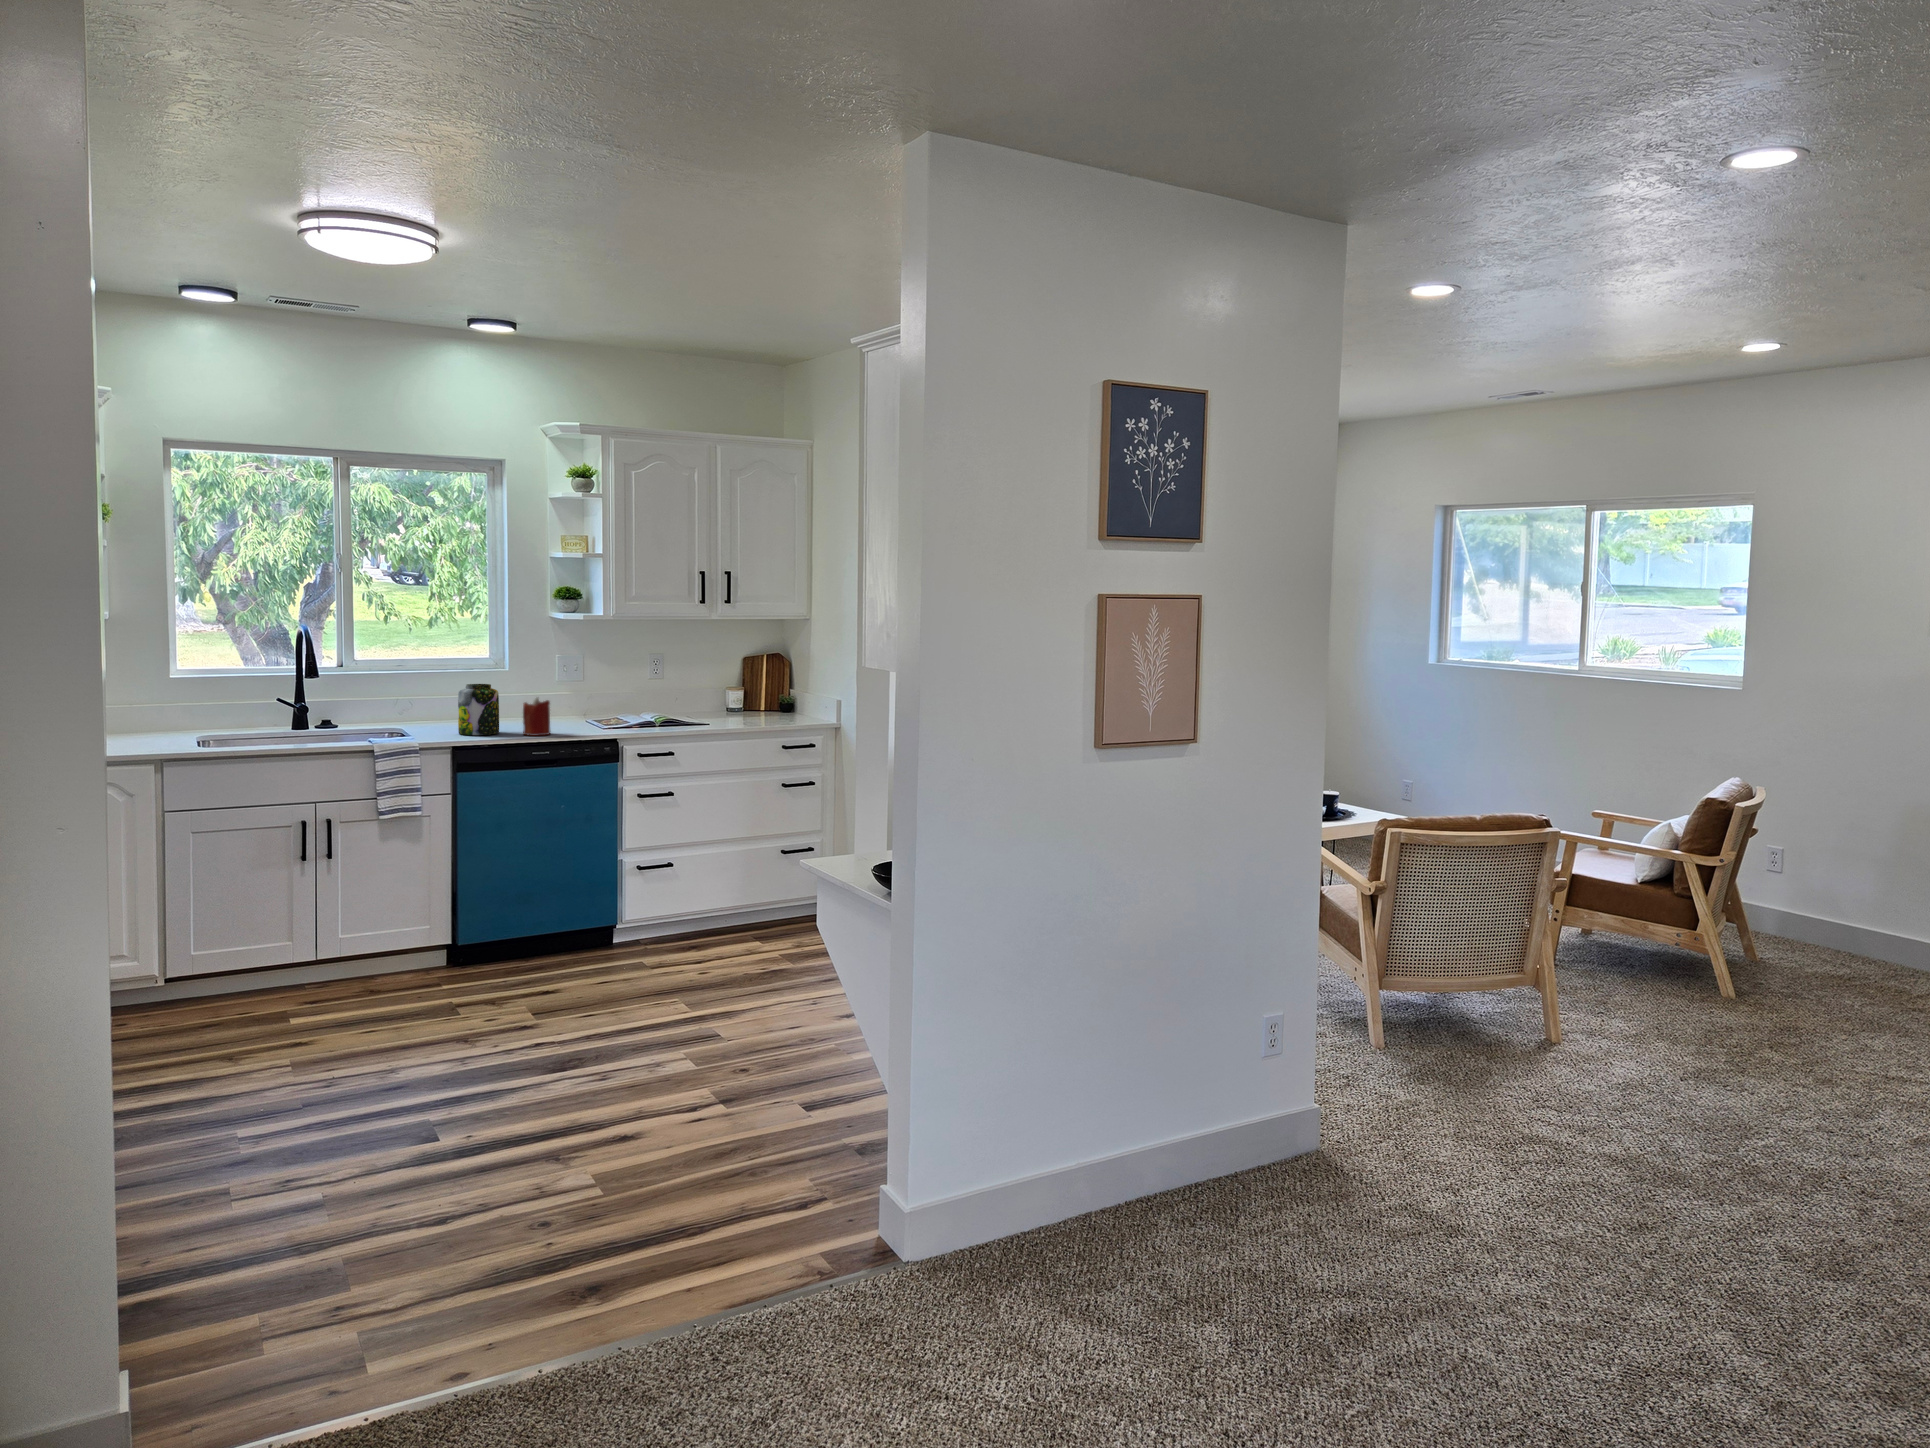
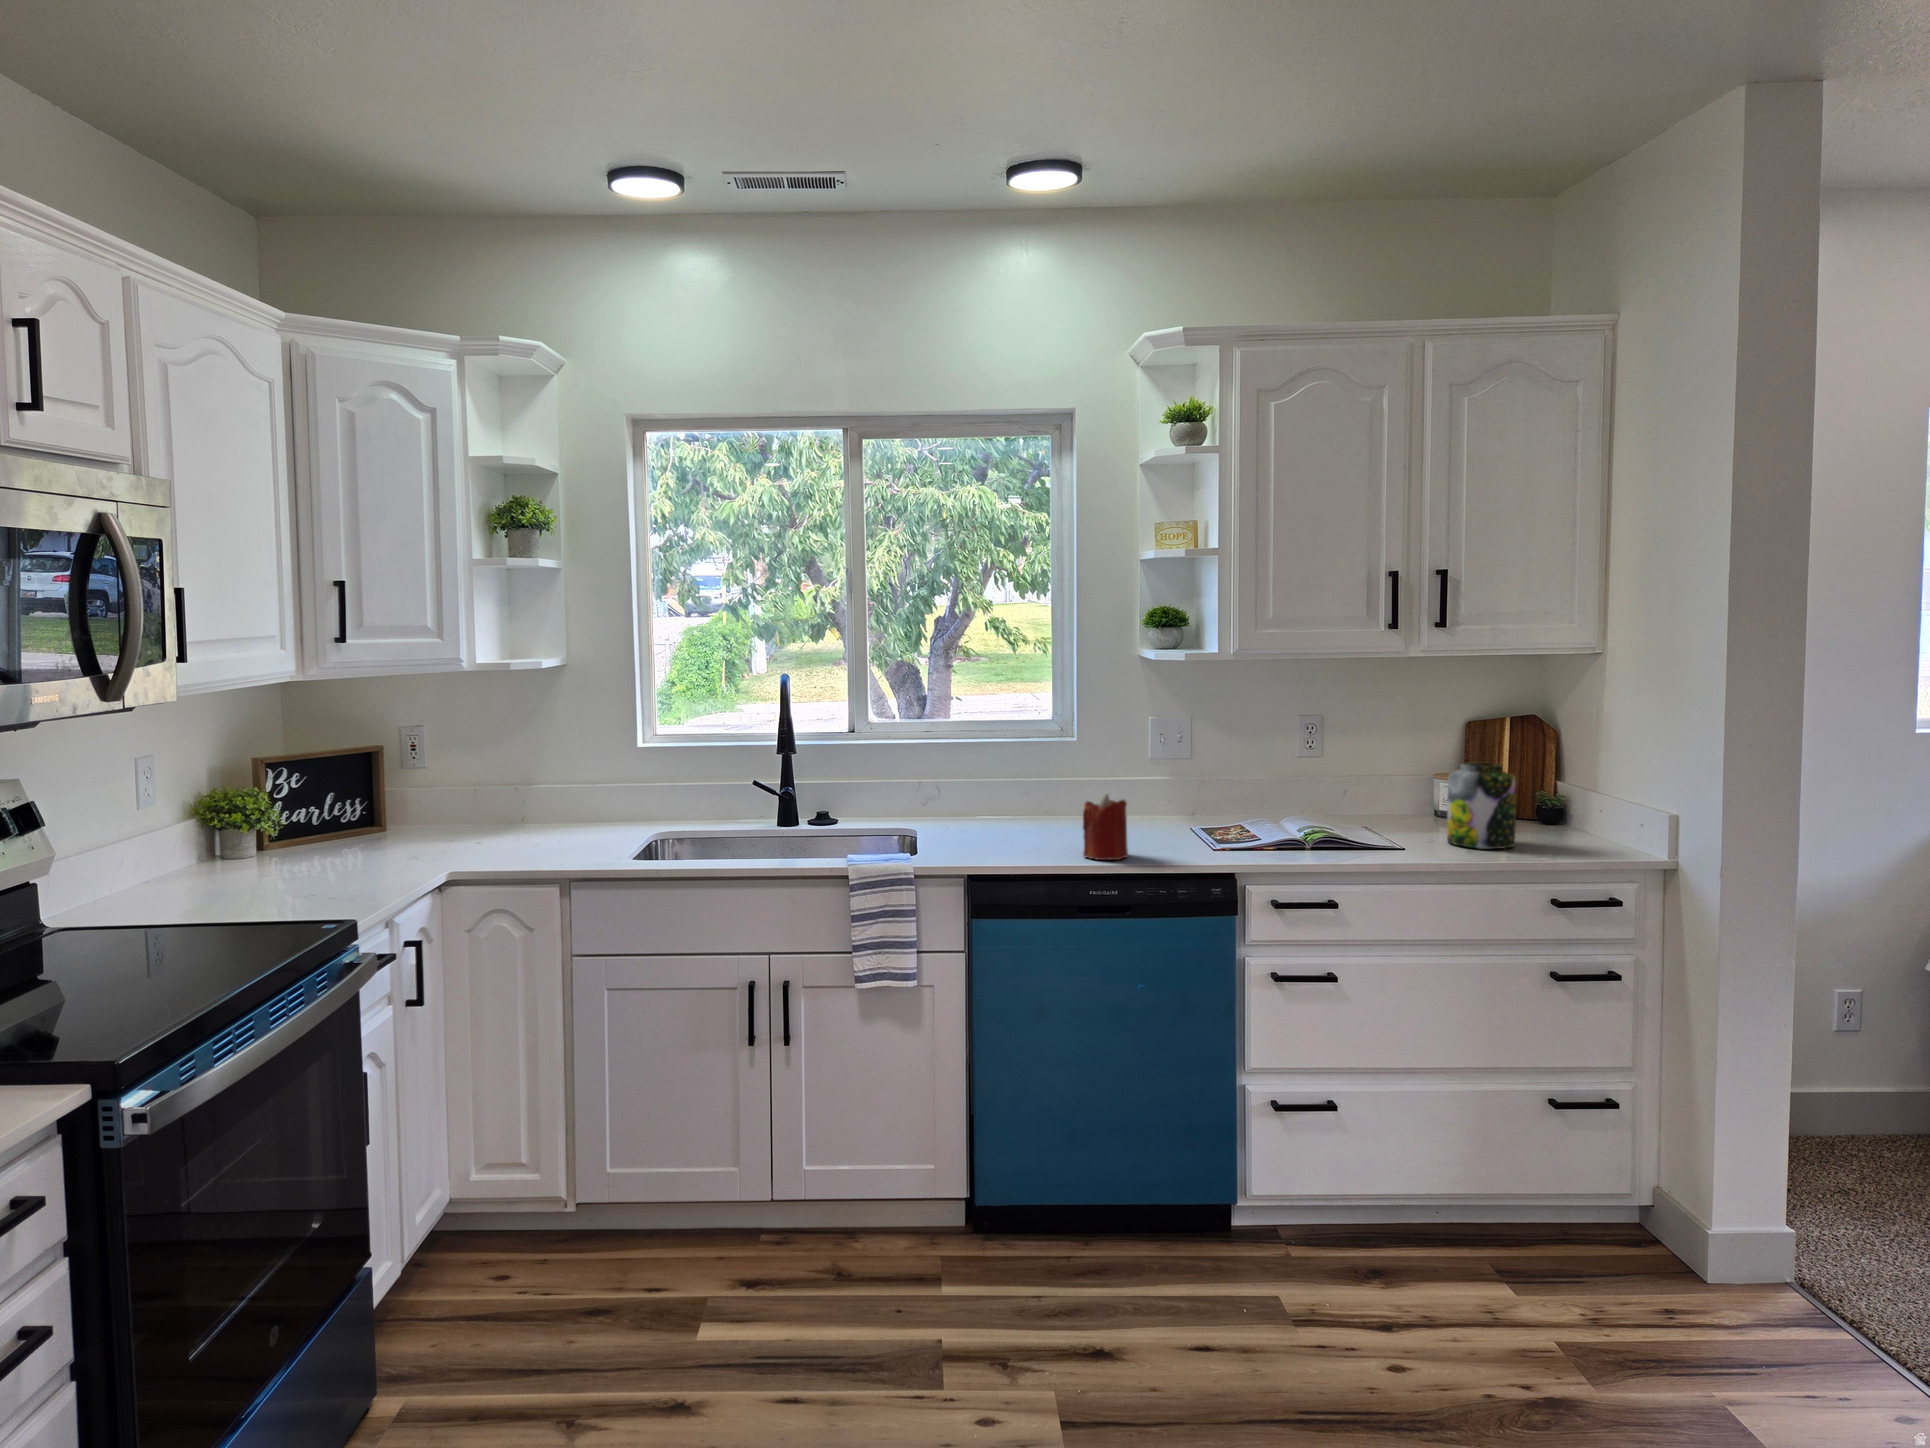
jar: present [458,684,499,735] -> present [1447,762,1516,849]

